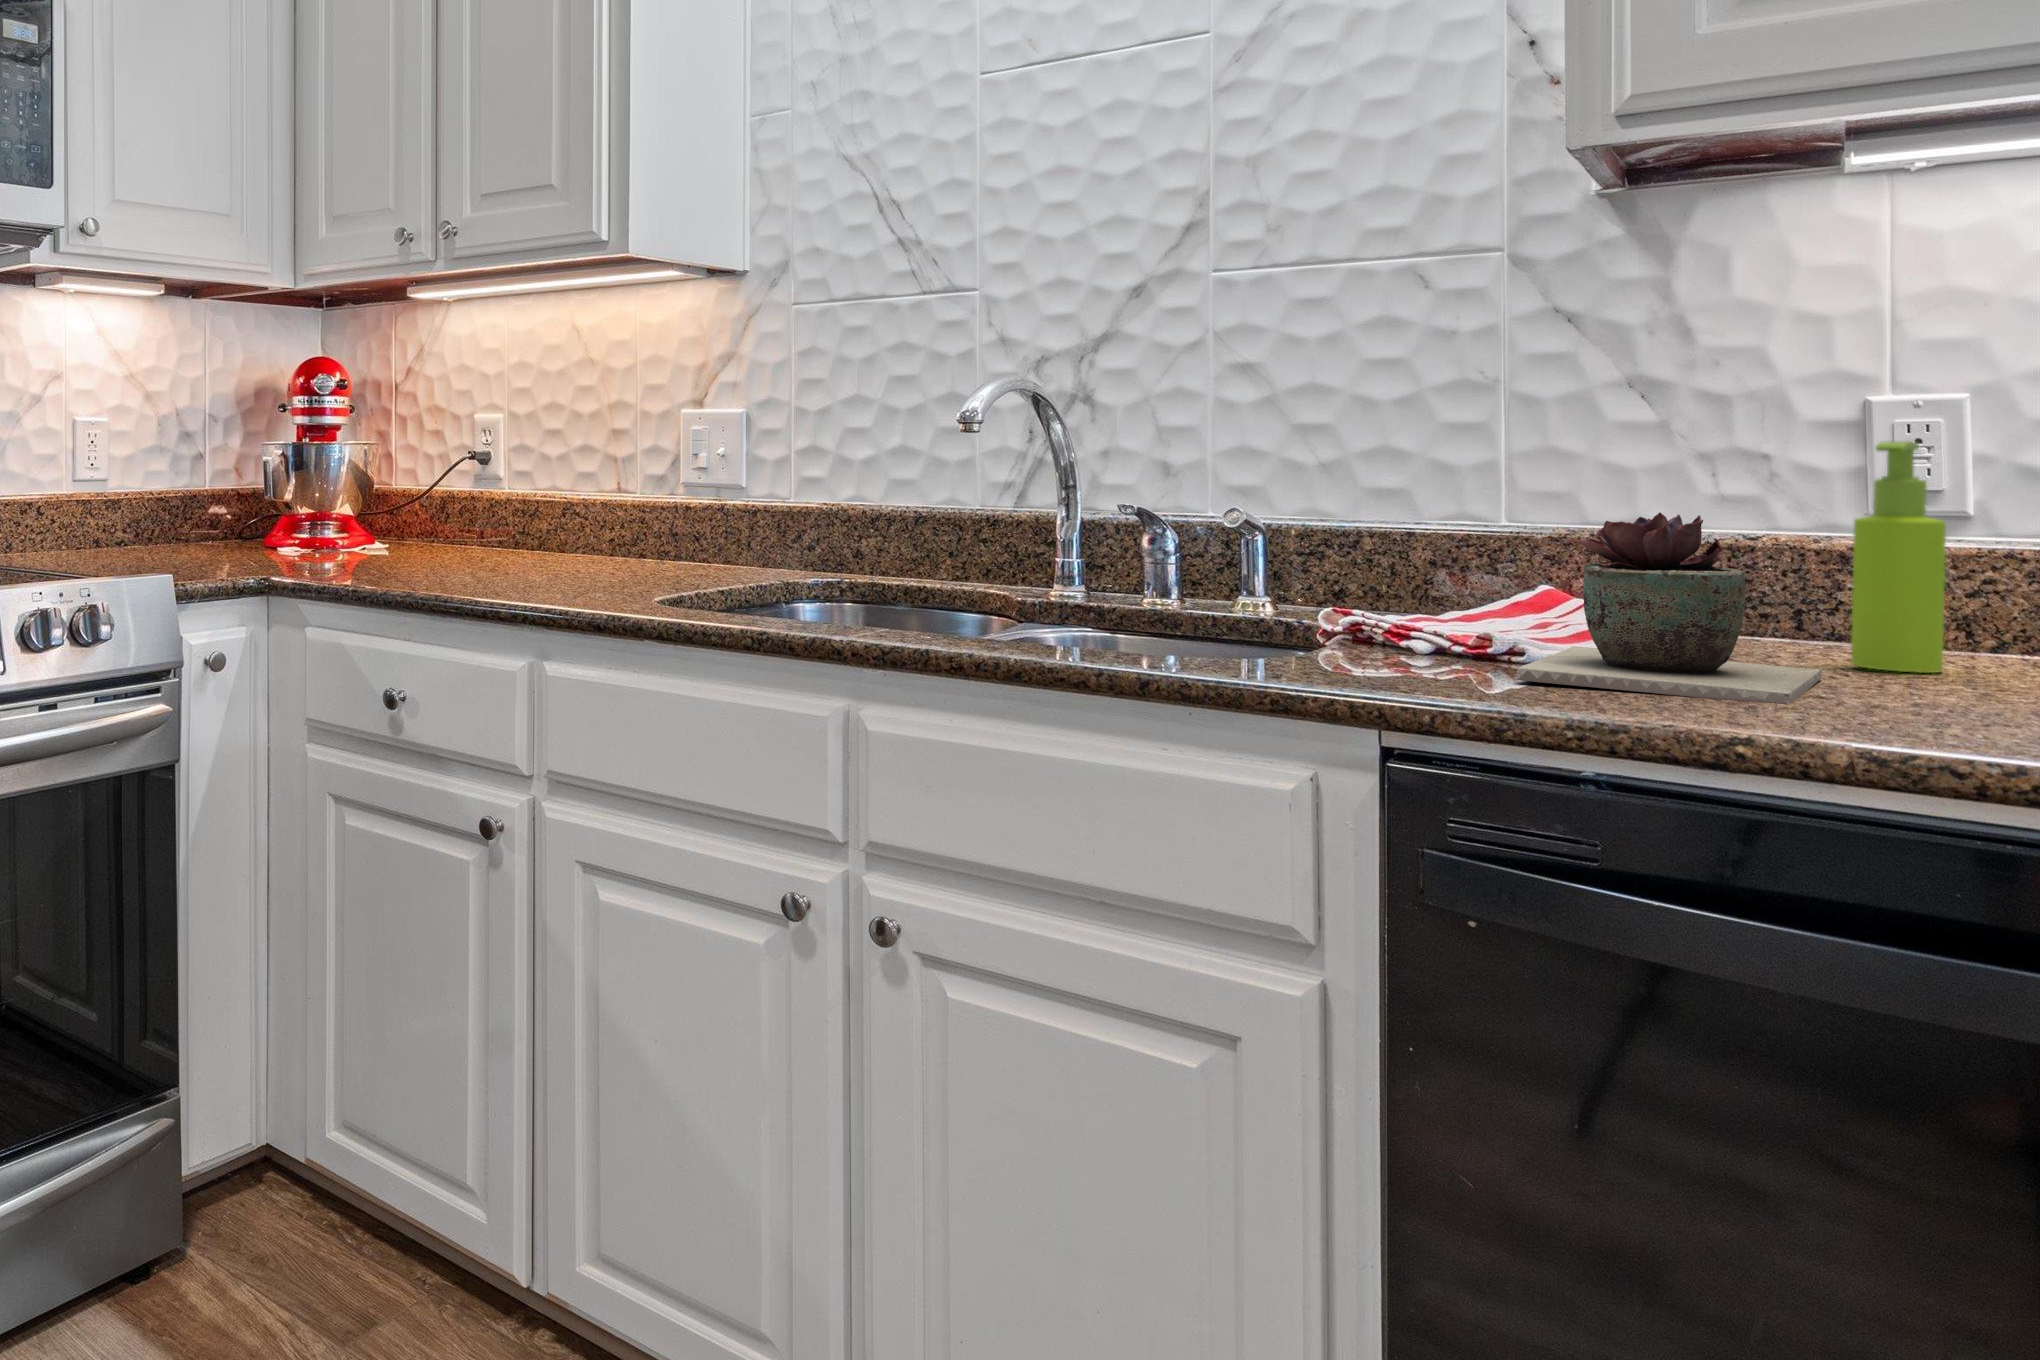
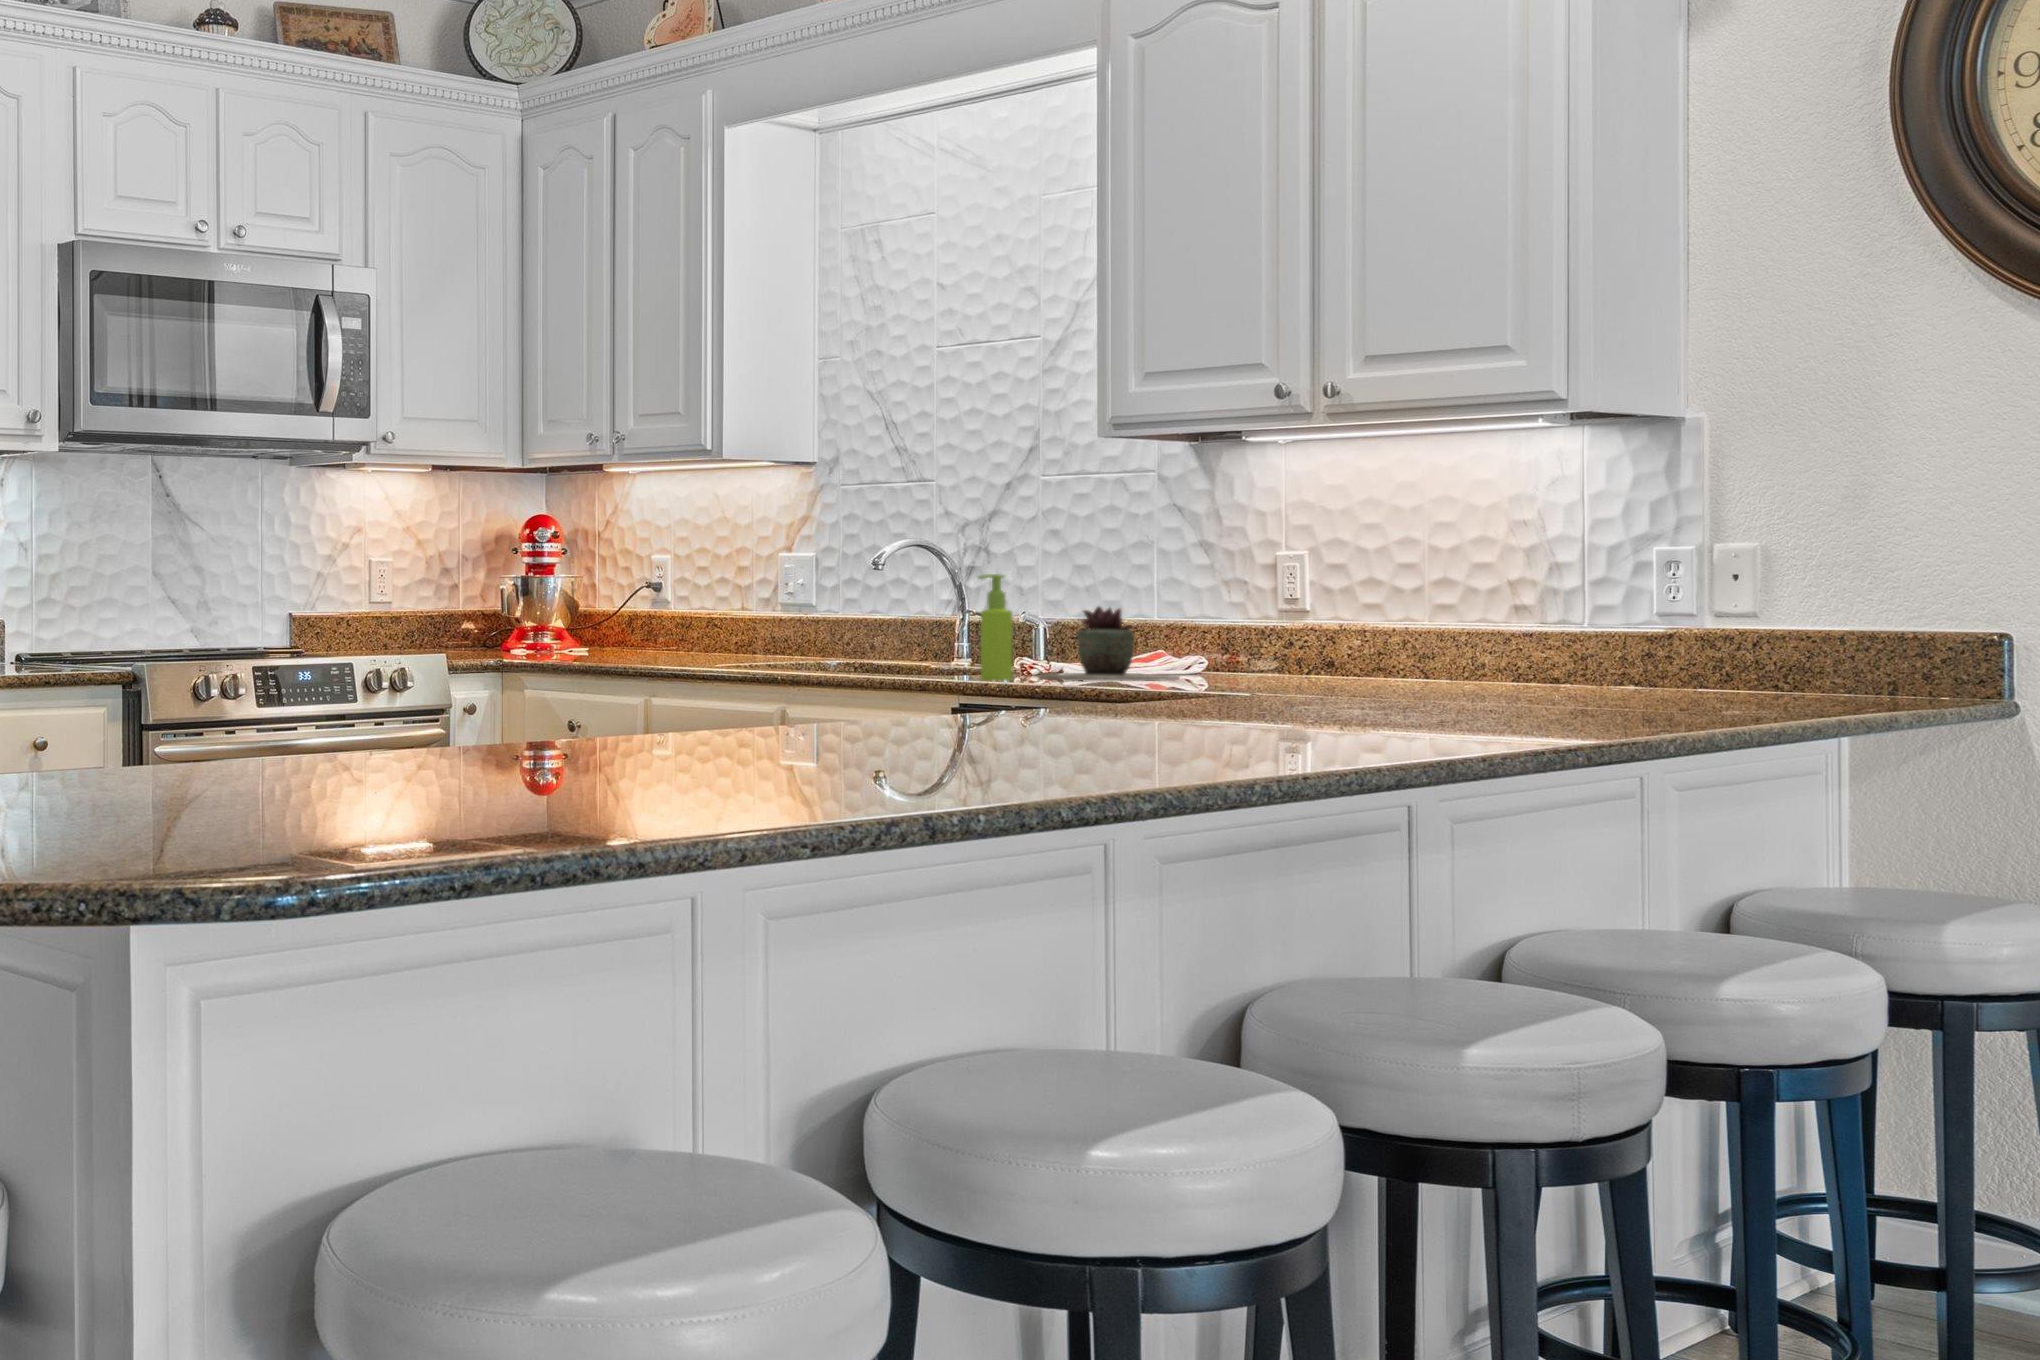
soap dispenser: present [1851,441,1946,673] -> present [979,574,1012,681]

